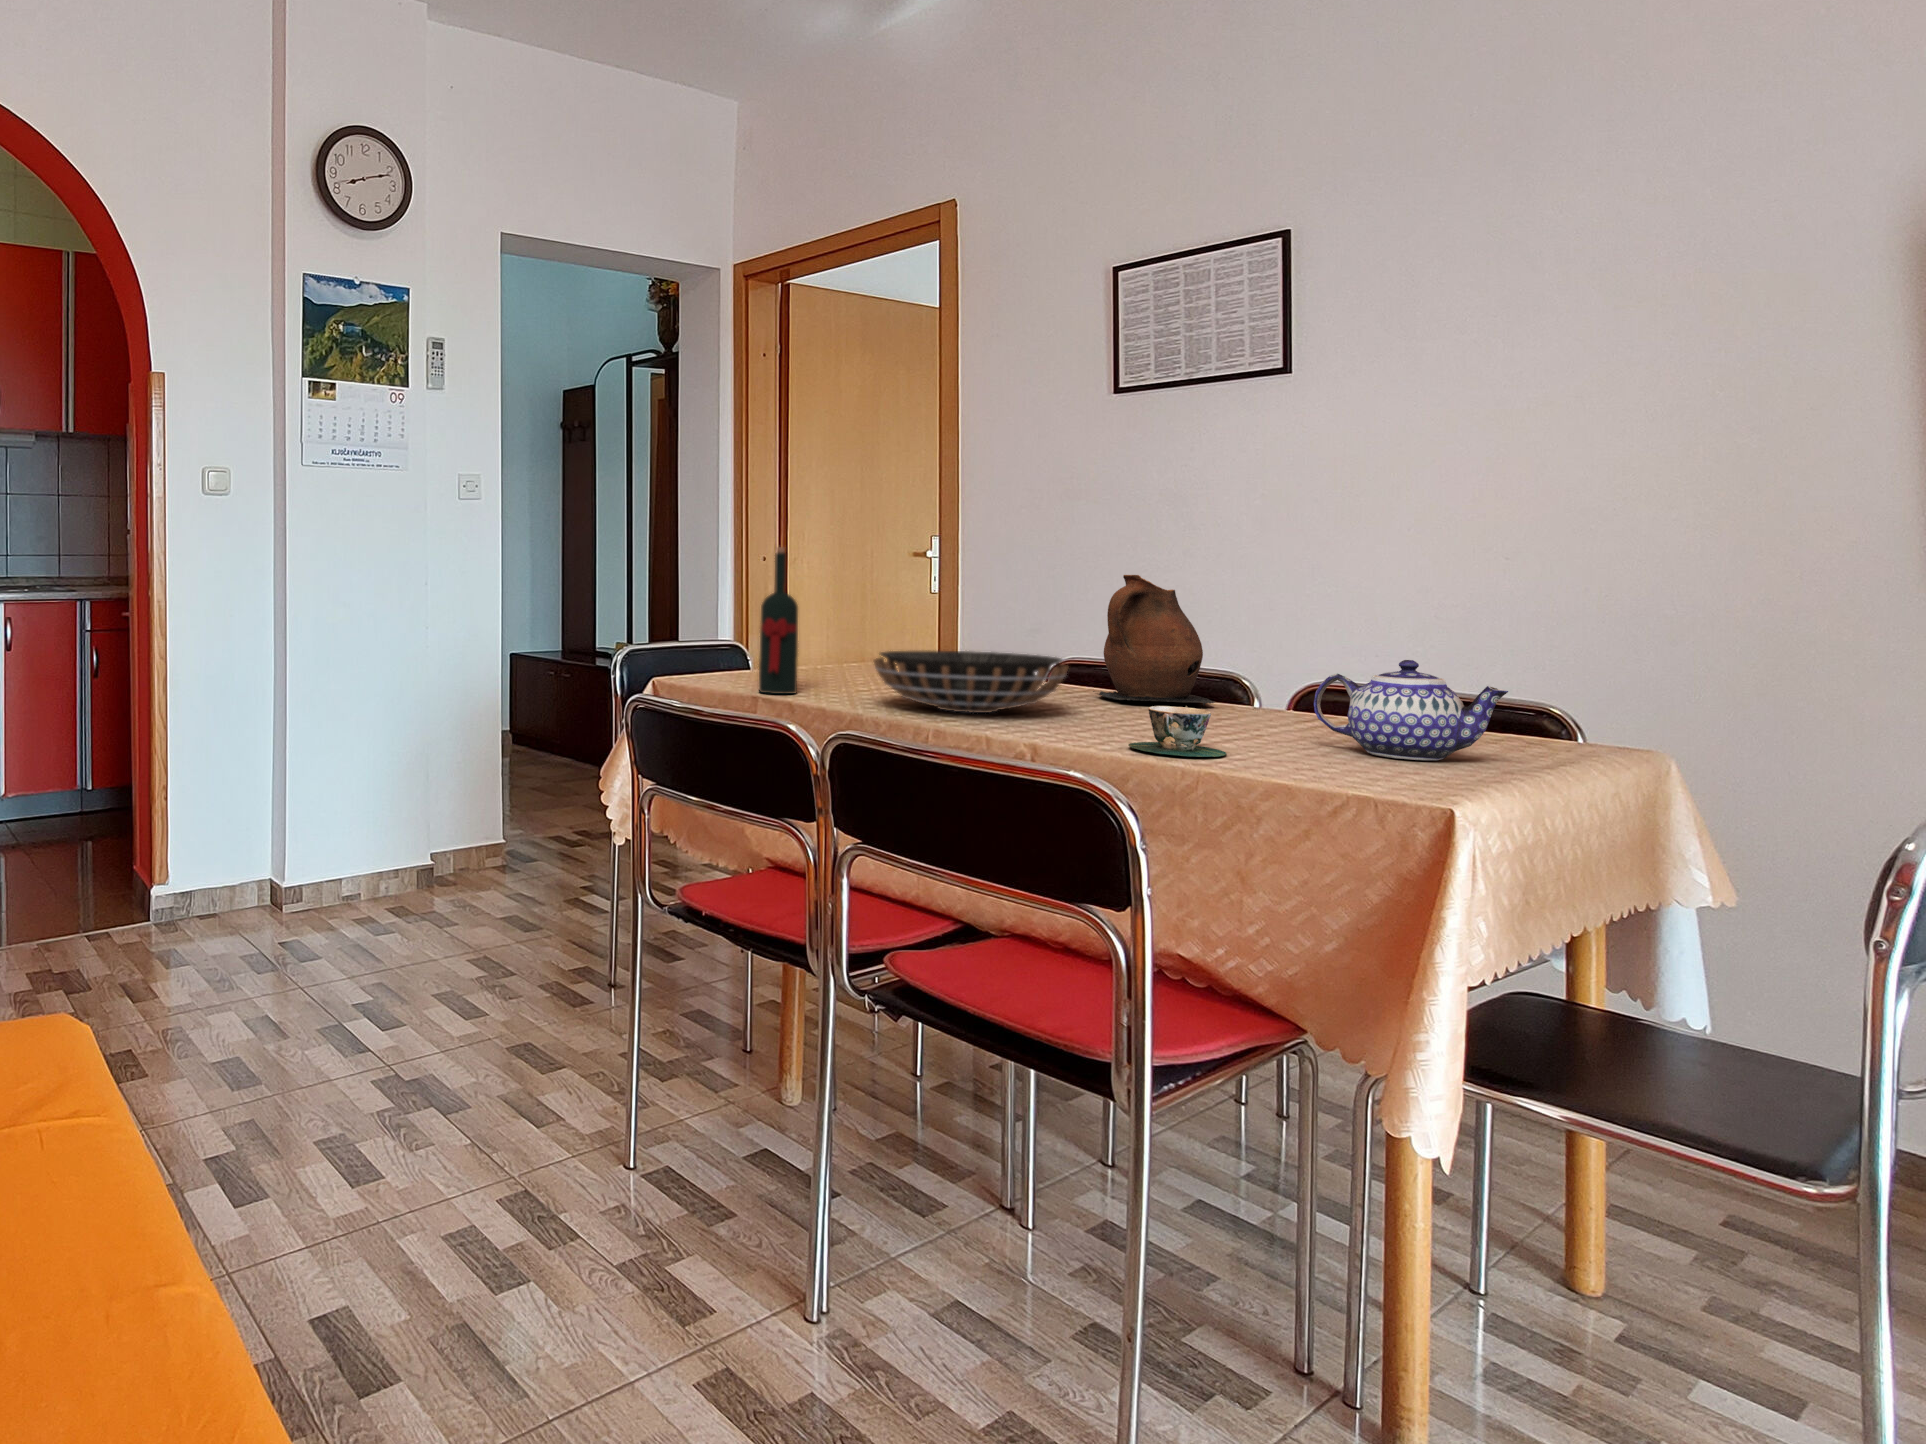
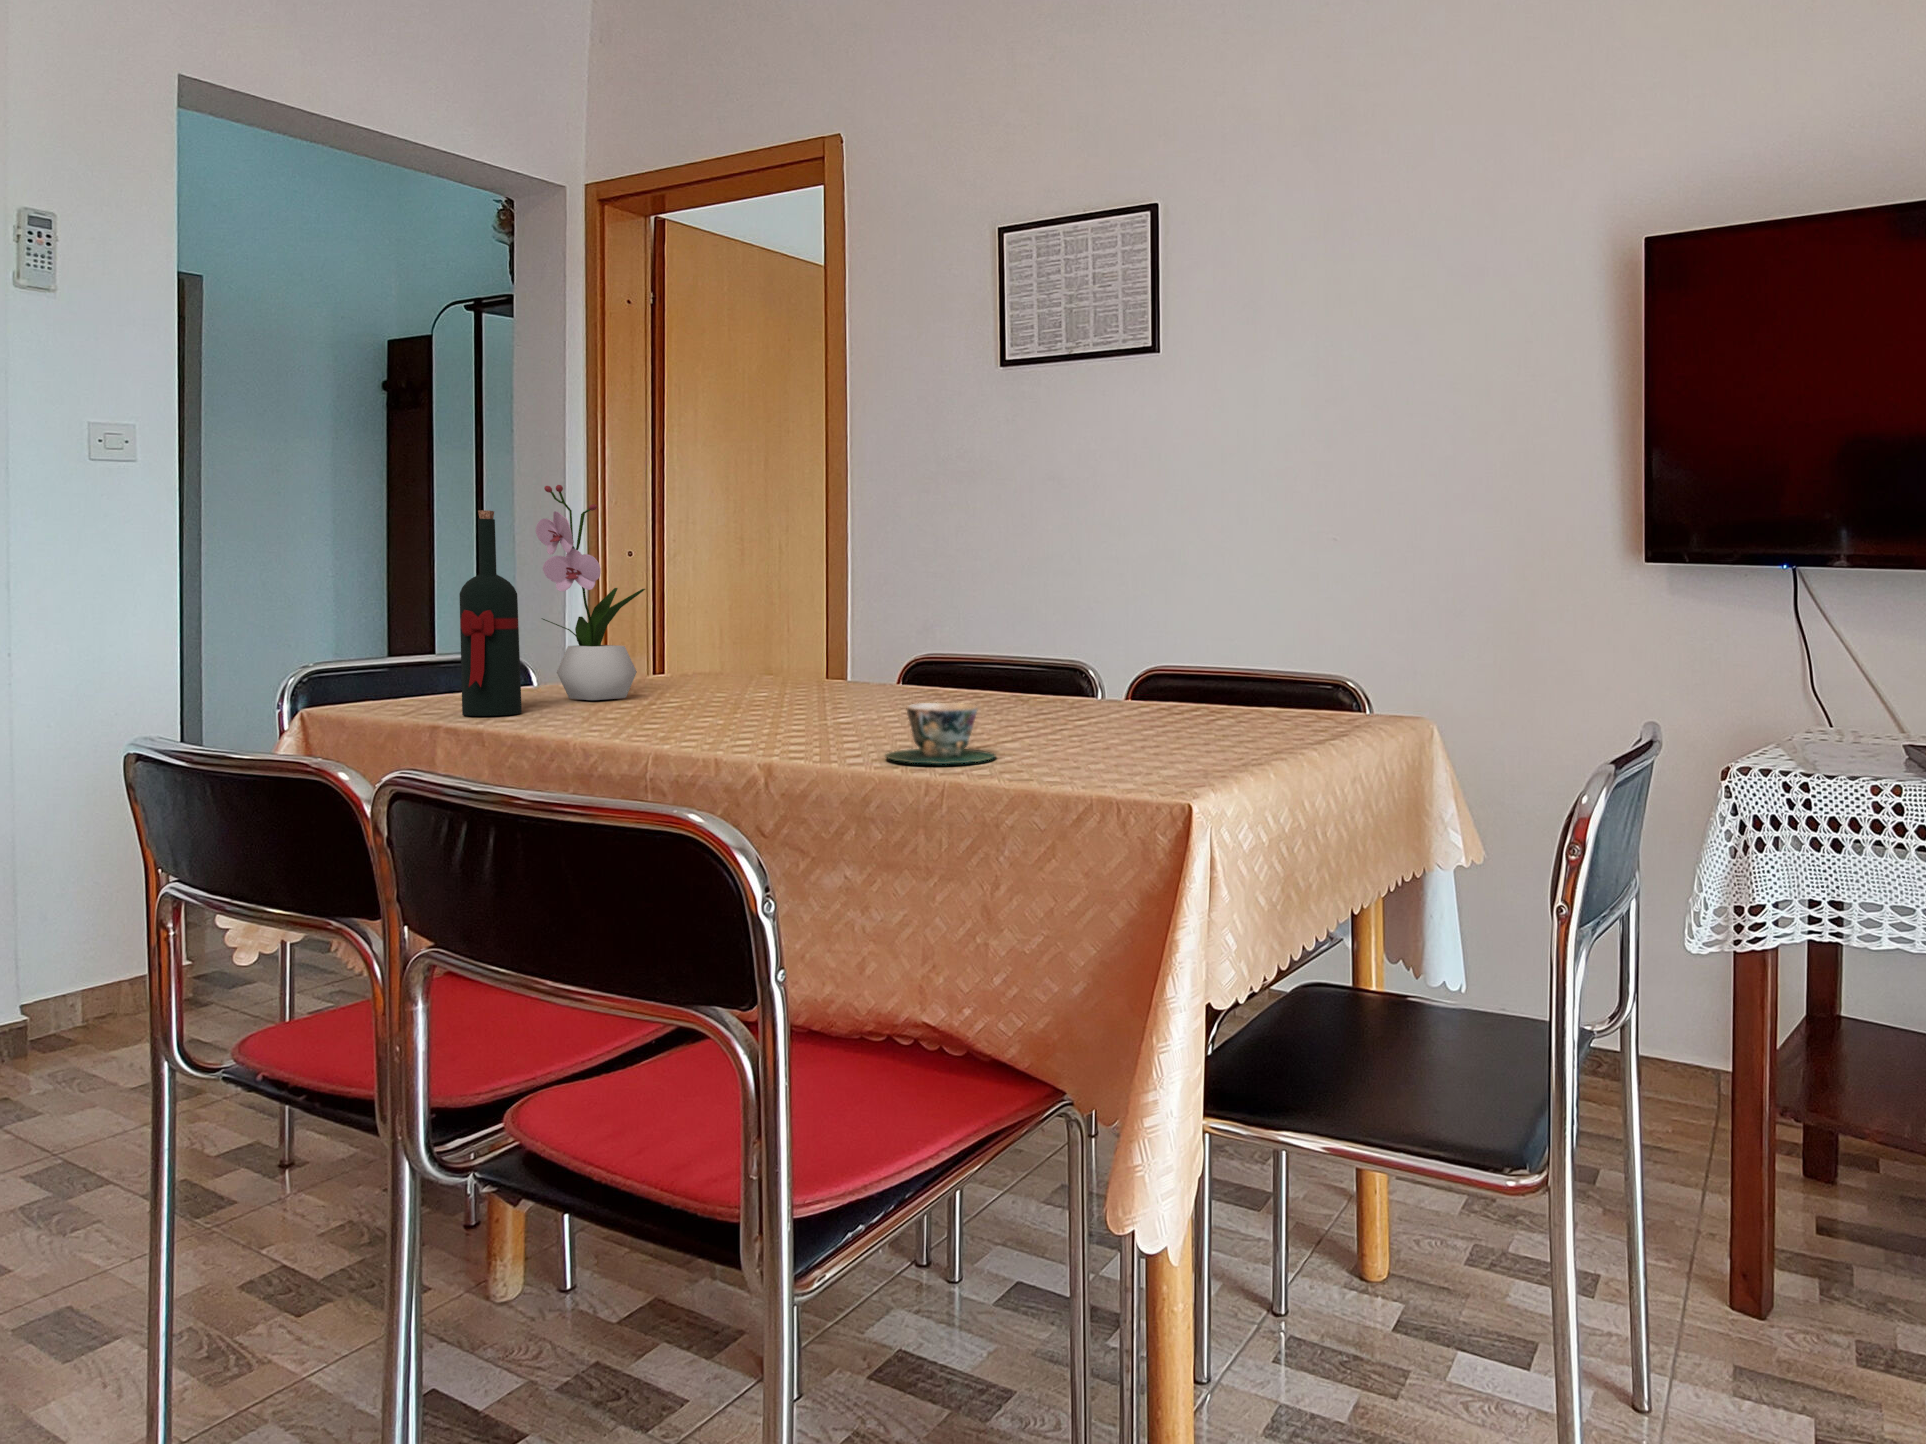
flower arrangement: none [798,524,872,685] -> present [536,485,645,700]
ceramic pitcher: present [1093,575,1215,705] -> none [918,552,1044,703]
decorative bowl: present [874,651,1068,713] -> none [603,648,860,726]
teapot: present [1314,660,1508,760] -> none [1103,636,1279,749]

